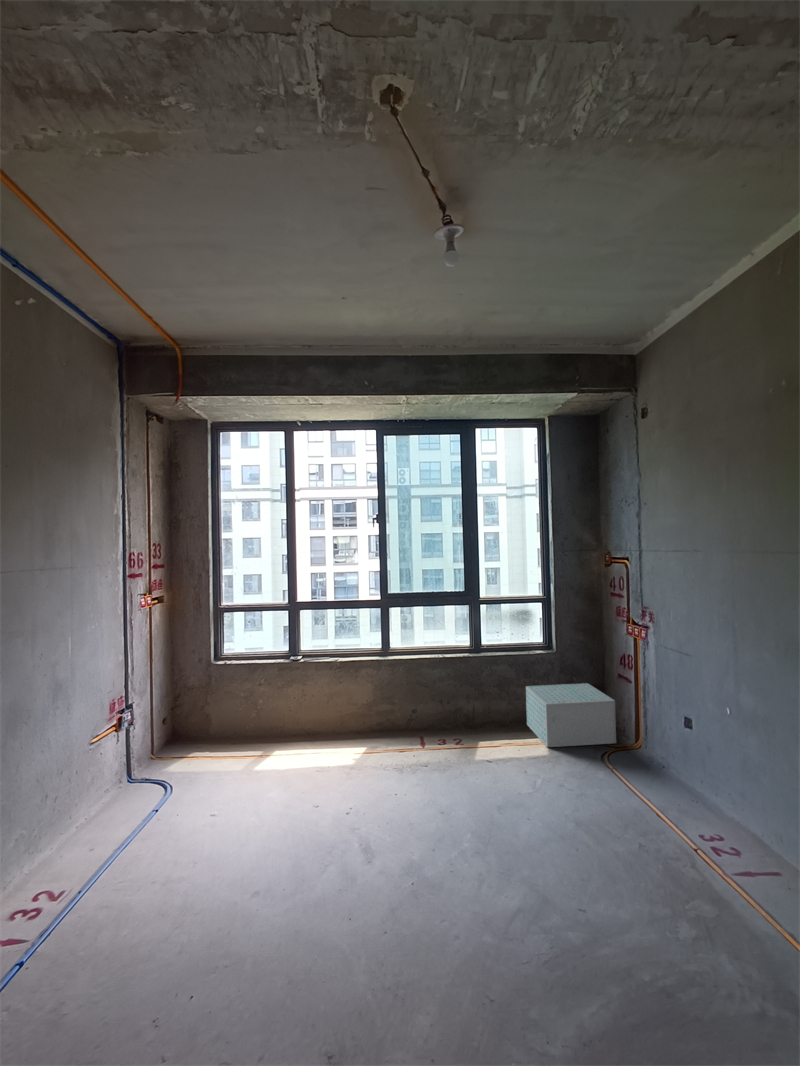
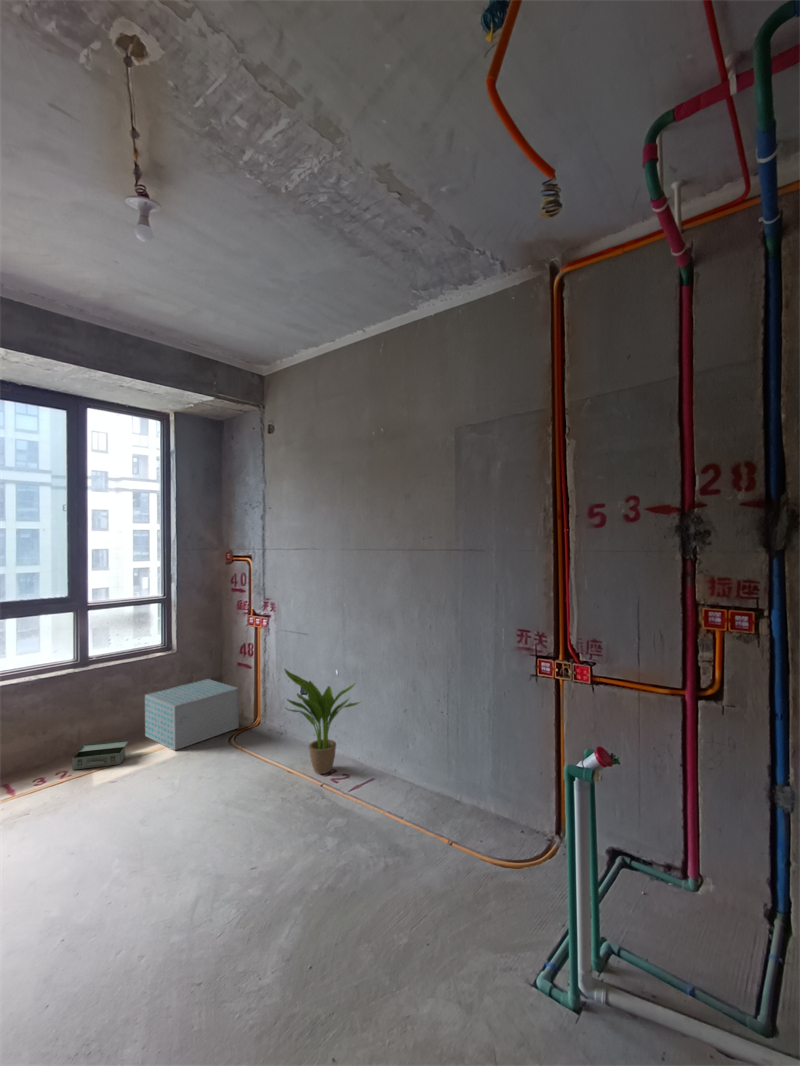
potted plant: none [646,692,760,836] -> present [285,669,360,774]
toolbox: none [465,718,509,745] -> present [72,740,128,770]

